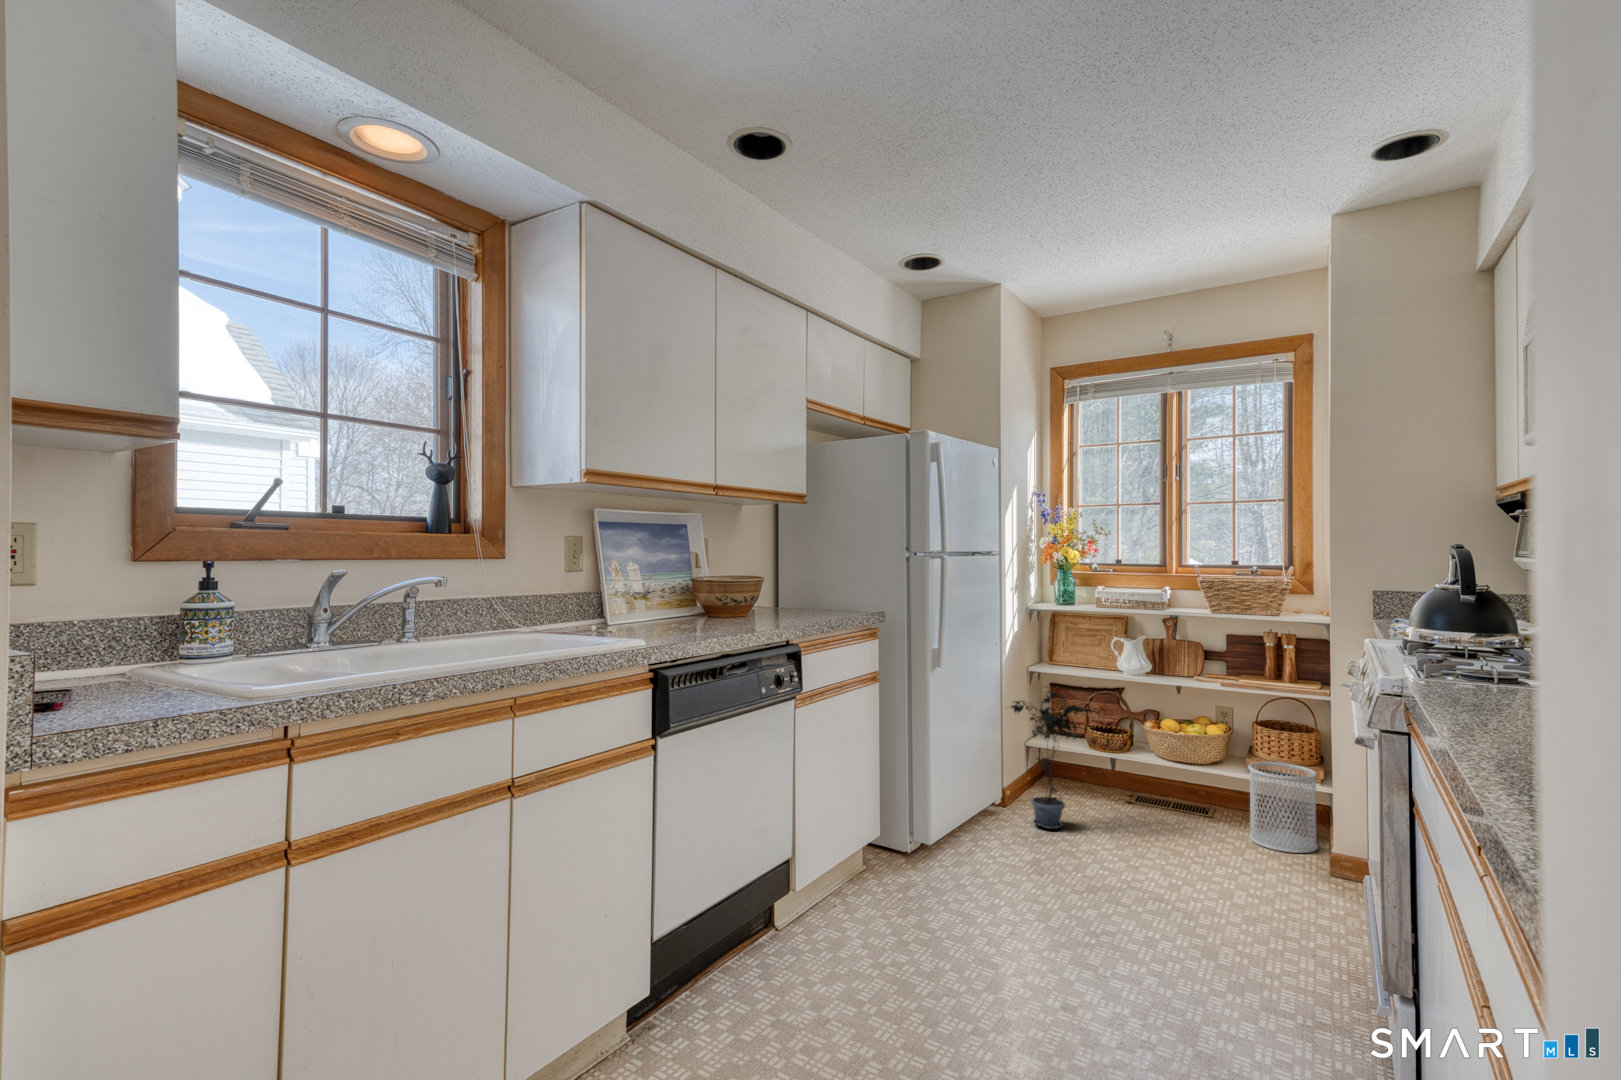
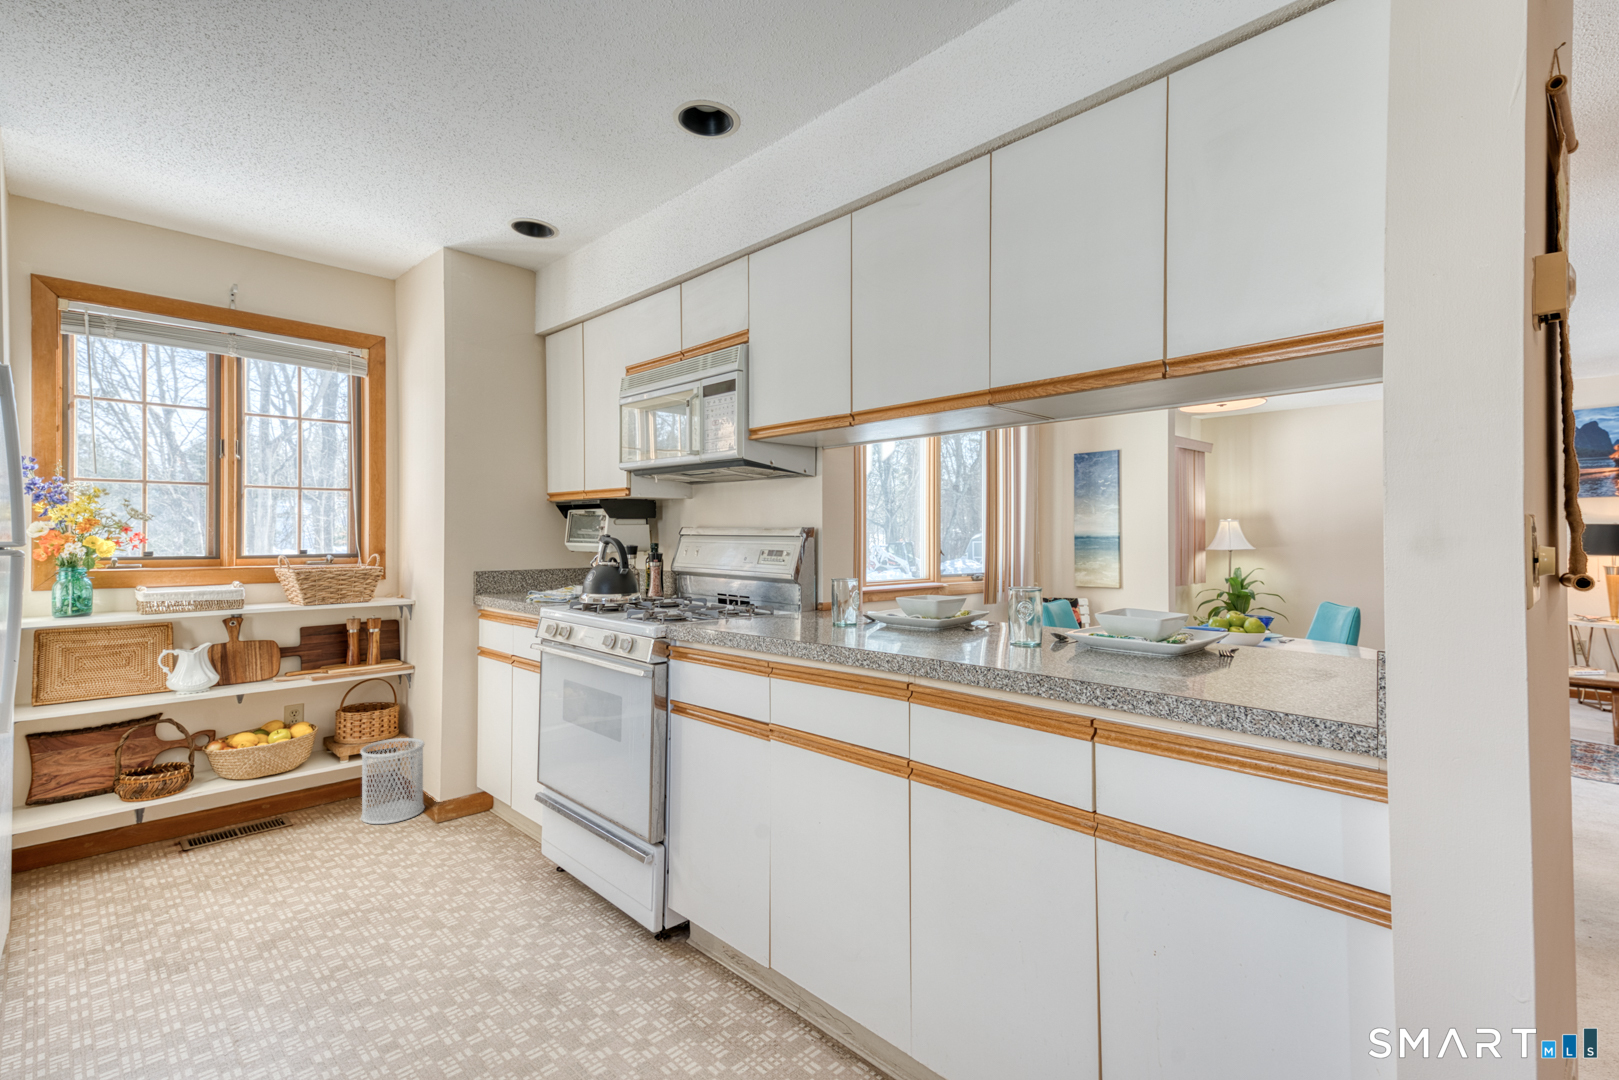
potted plant: present [1011,691,1099,829] -> none [39,733,206,927]

